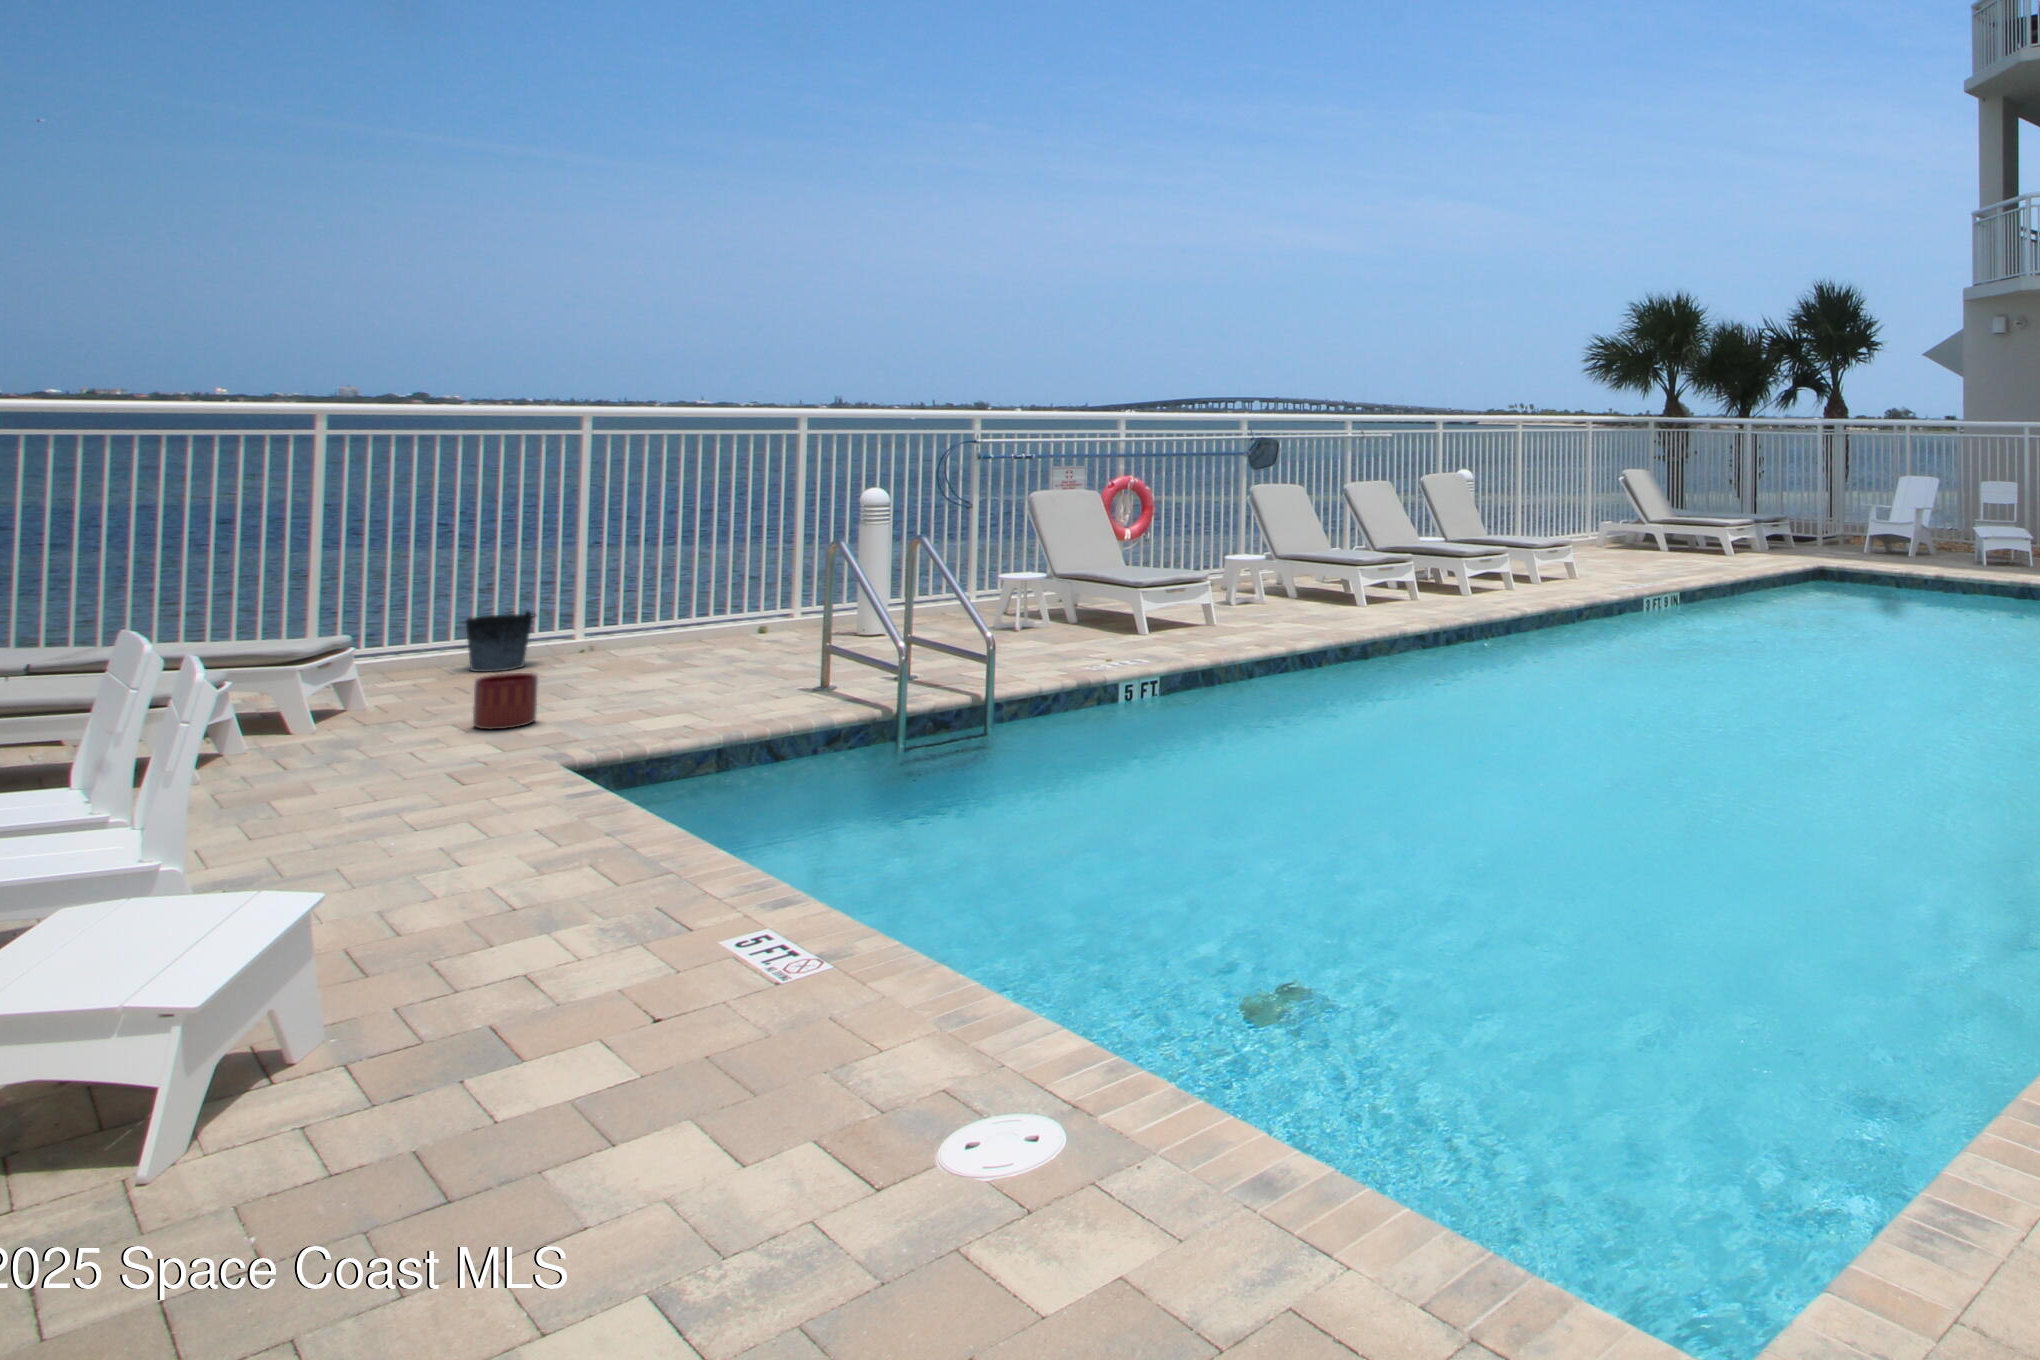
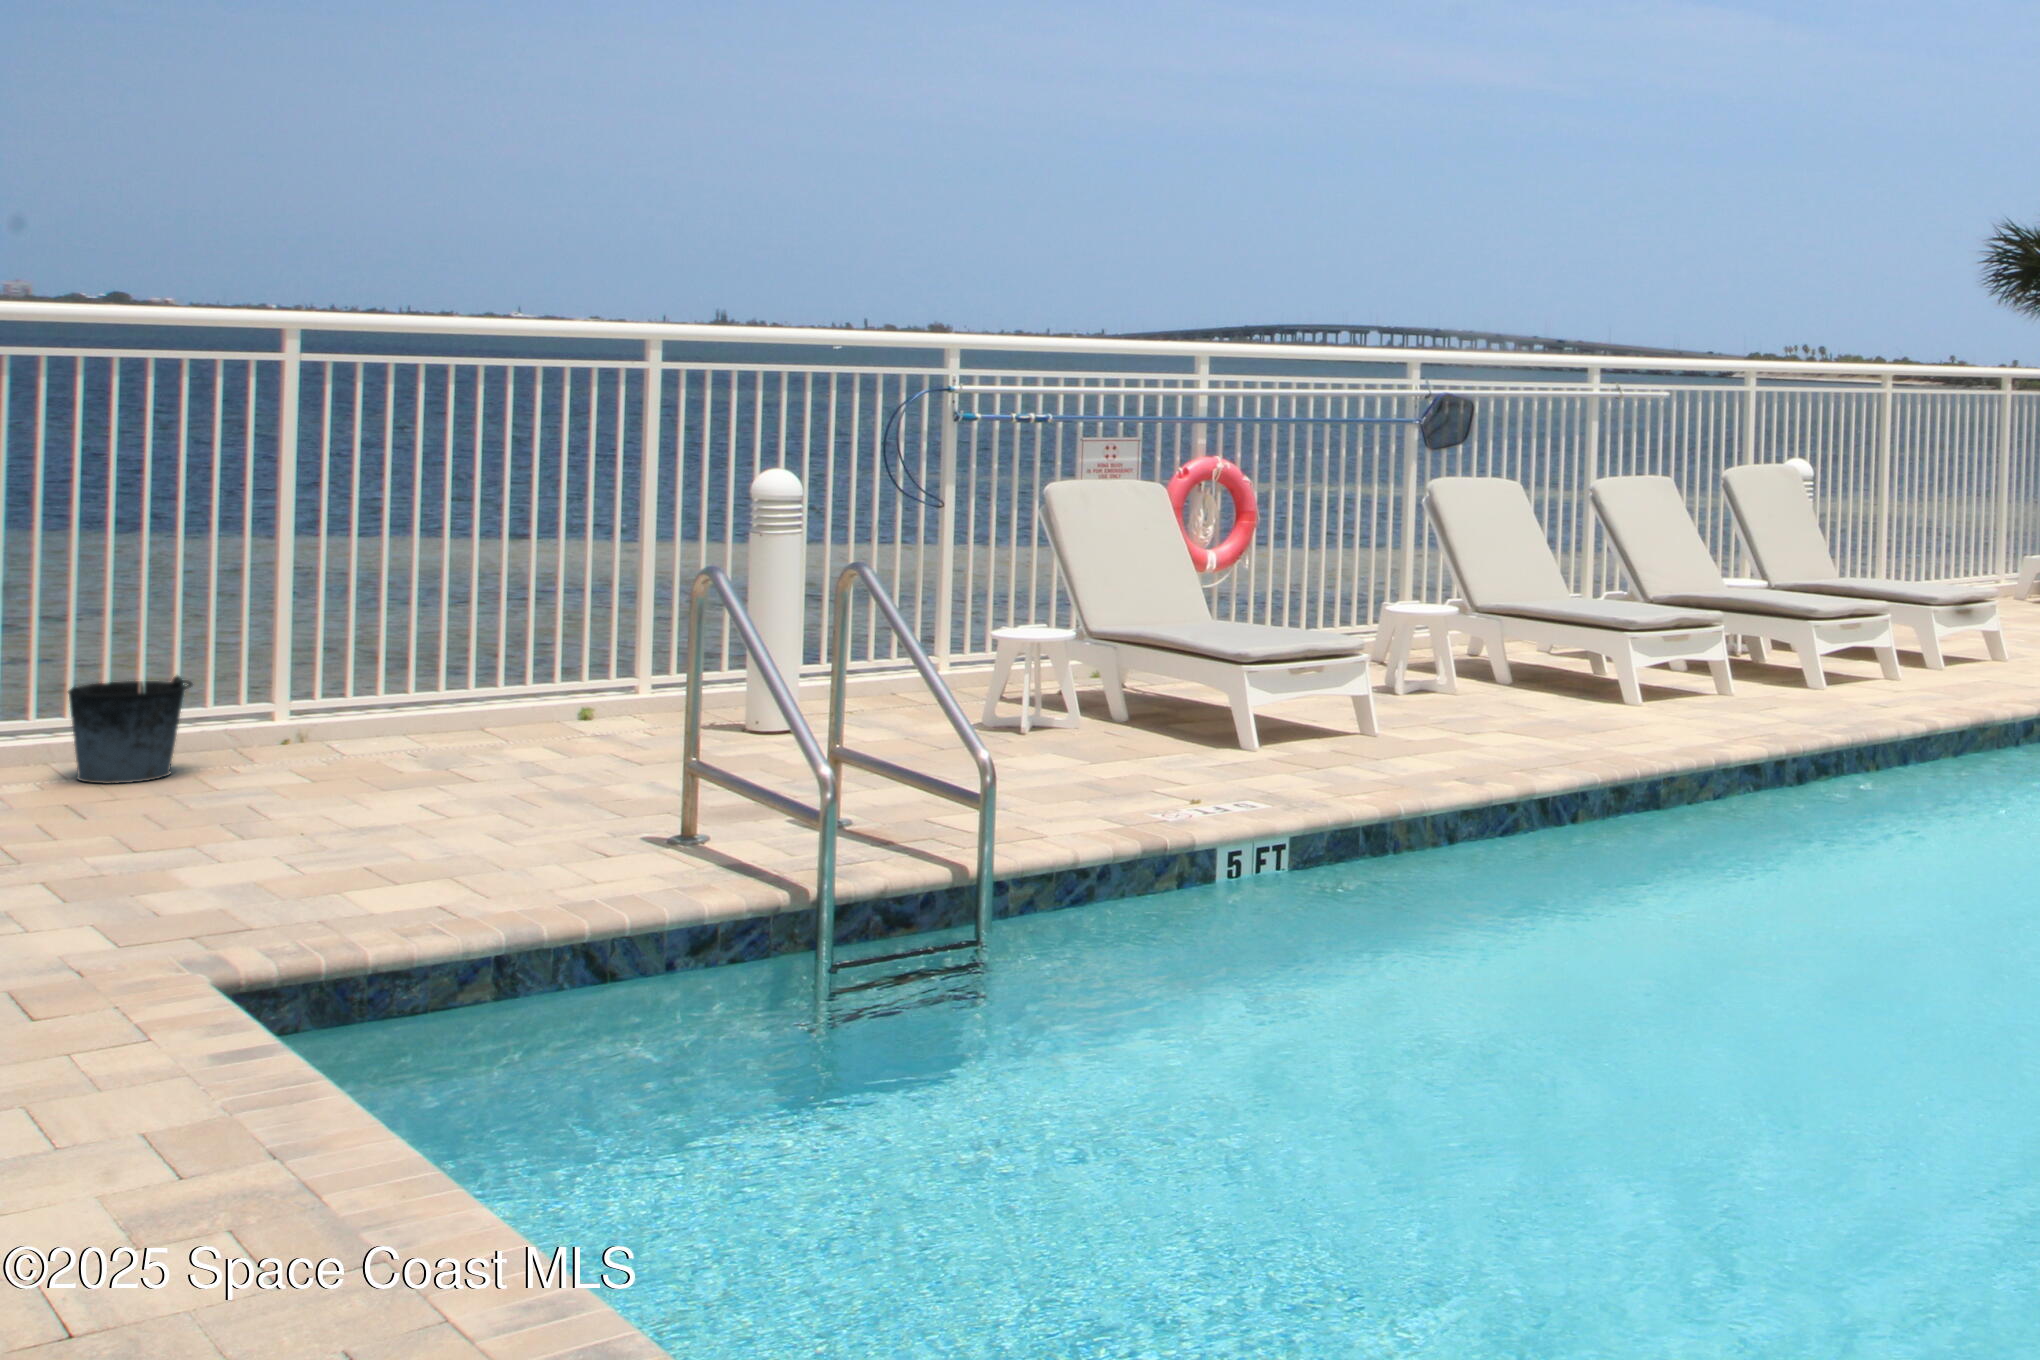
planter: present [473,673,538,729] -> none [58,802,174,907]

